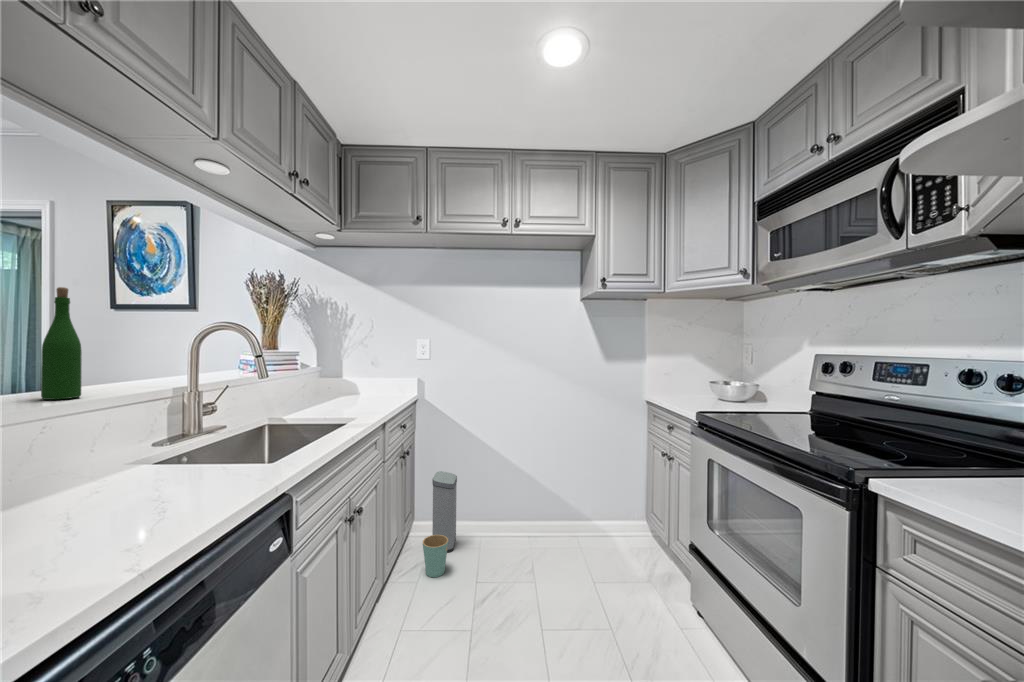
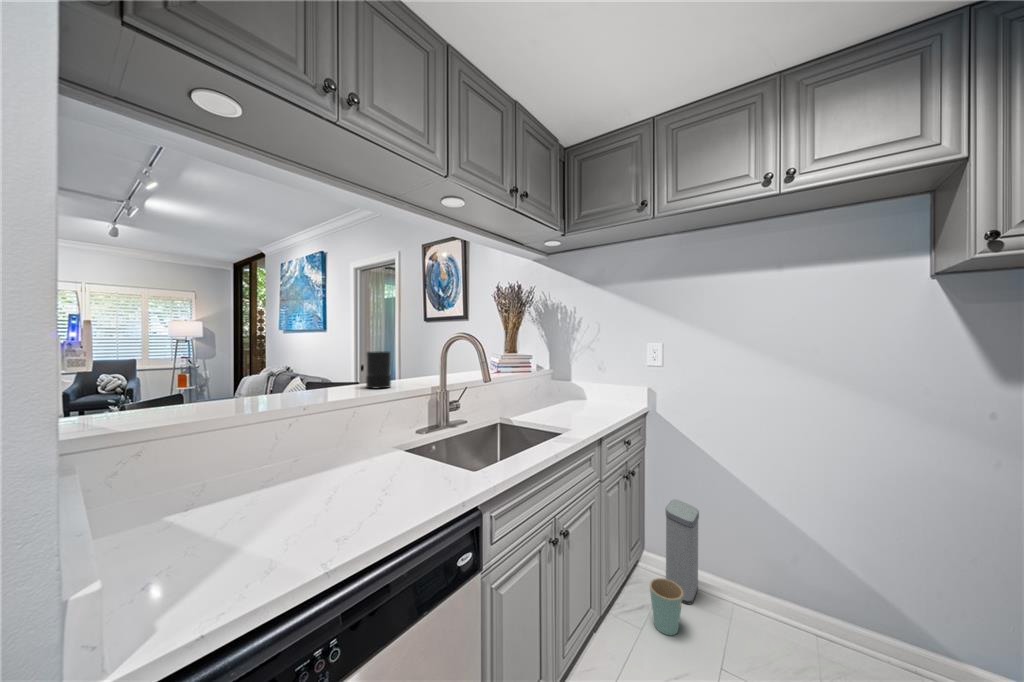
wine bottle: present [41,287,82,400] -> none [325,306,349,393]
candle: none [93,342,138,392] -> present [366,351,391,389]

